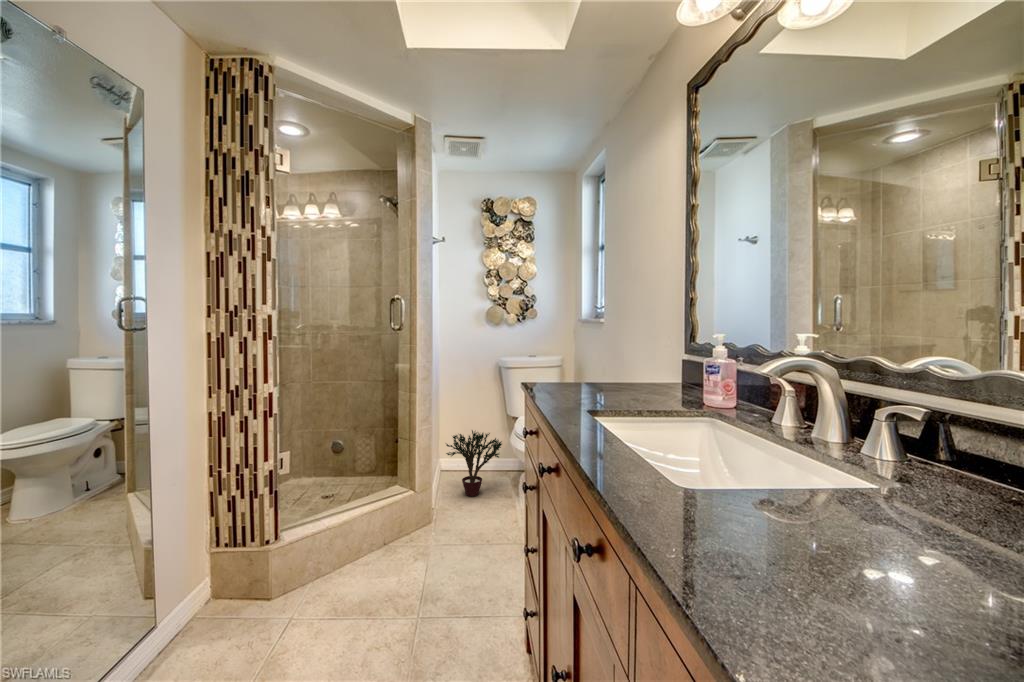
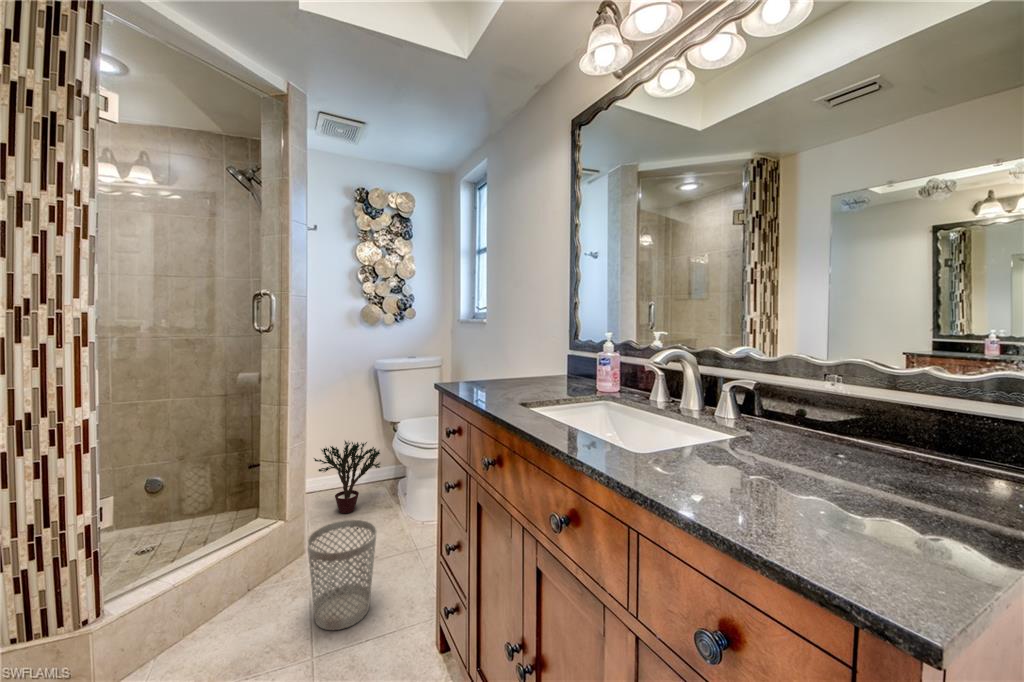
wastebasket: none [417,498,476,595] -> present [308,520,377,630]

